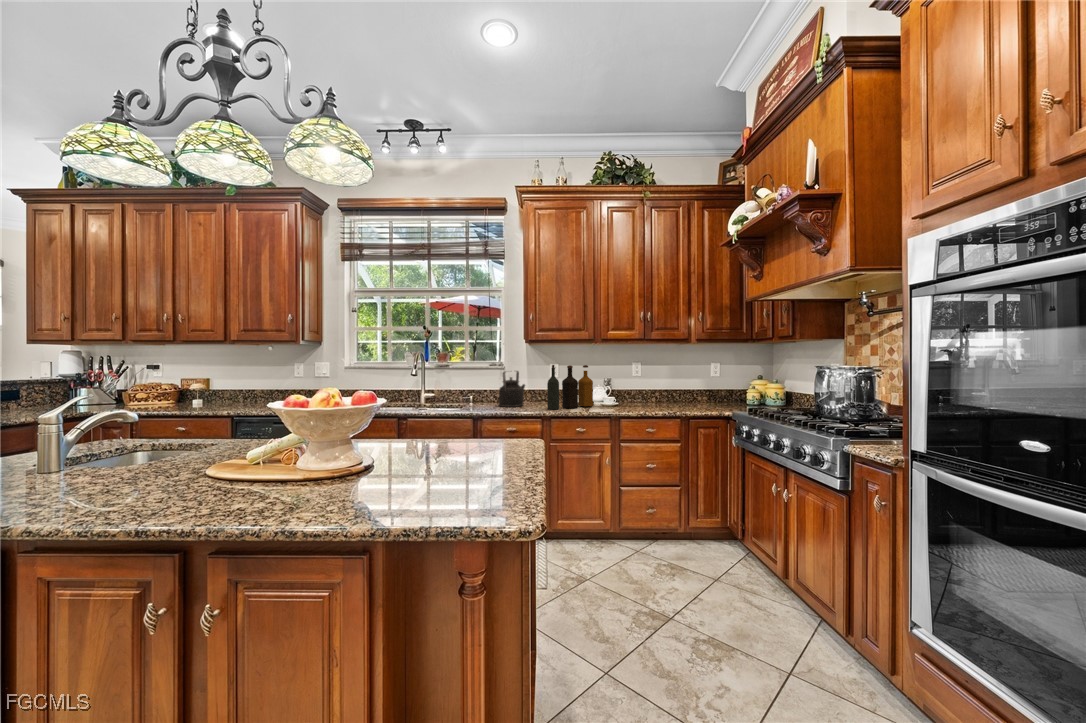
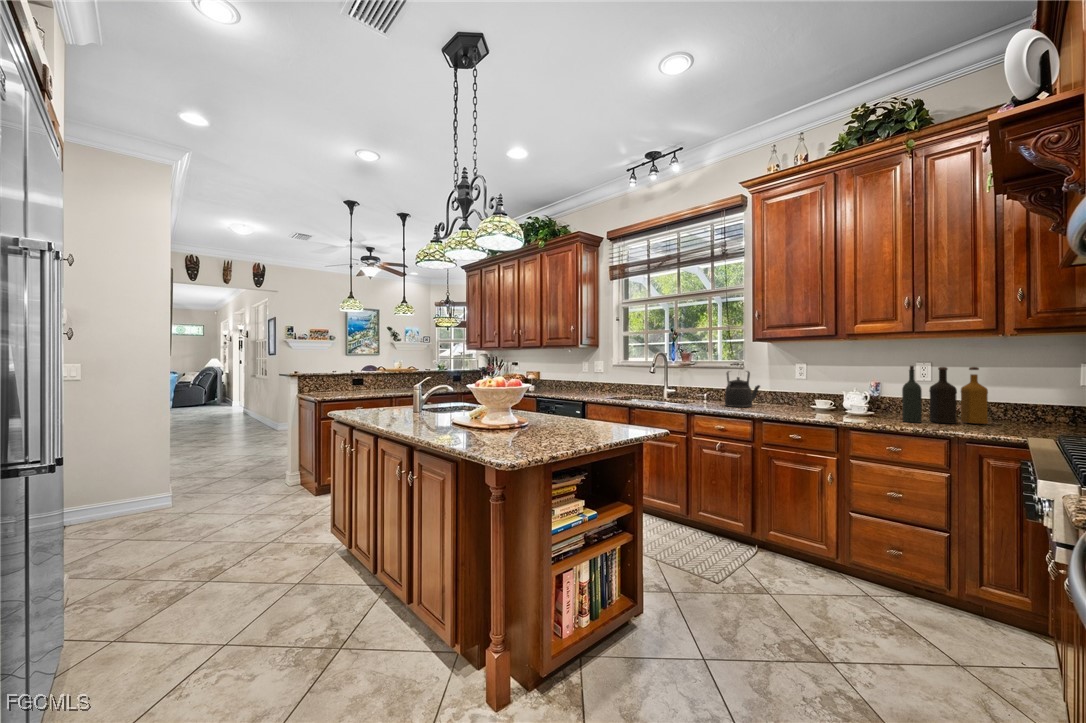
bottle: present [547,365,593,410] -> present [902,366,988,424]

